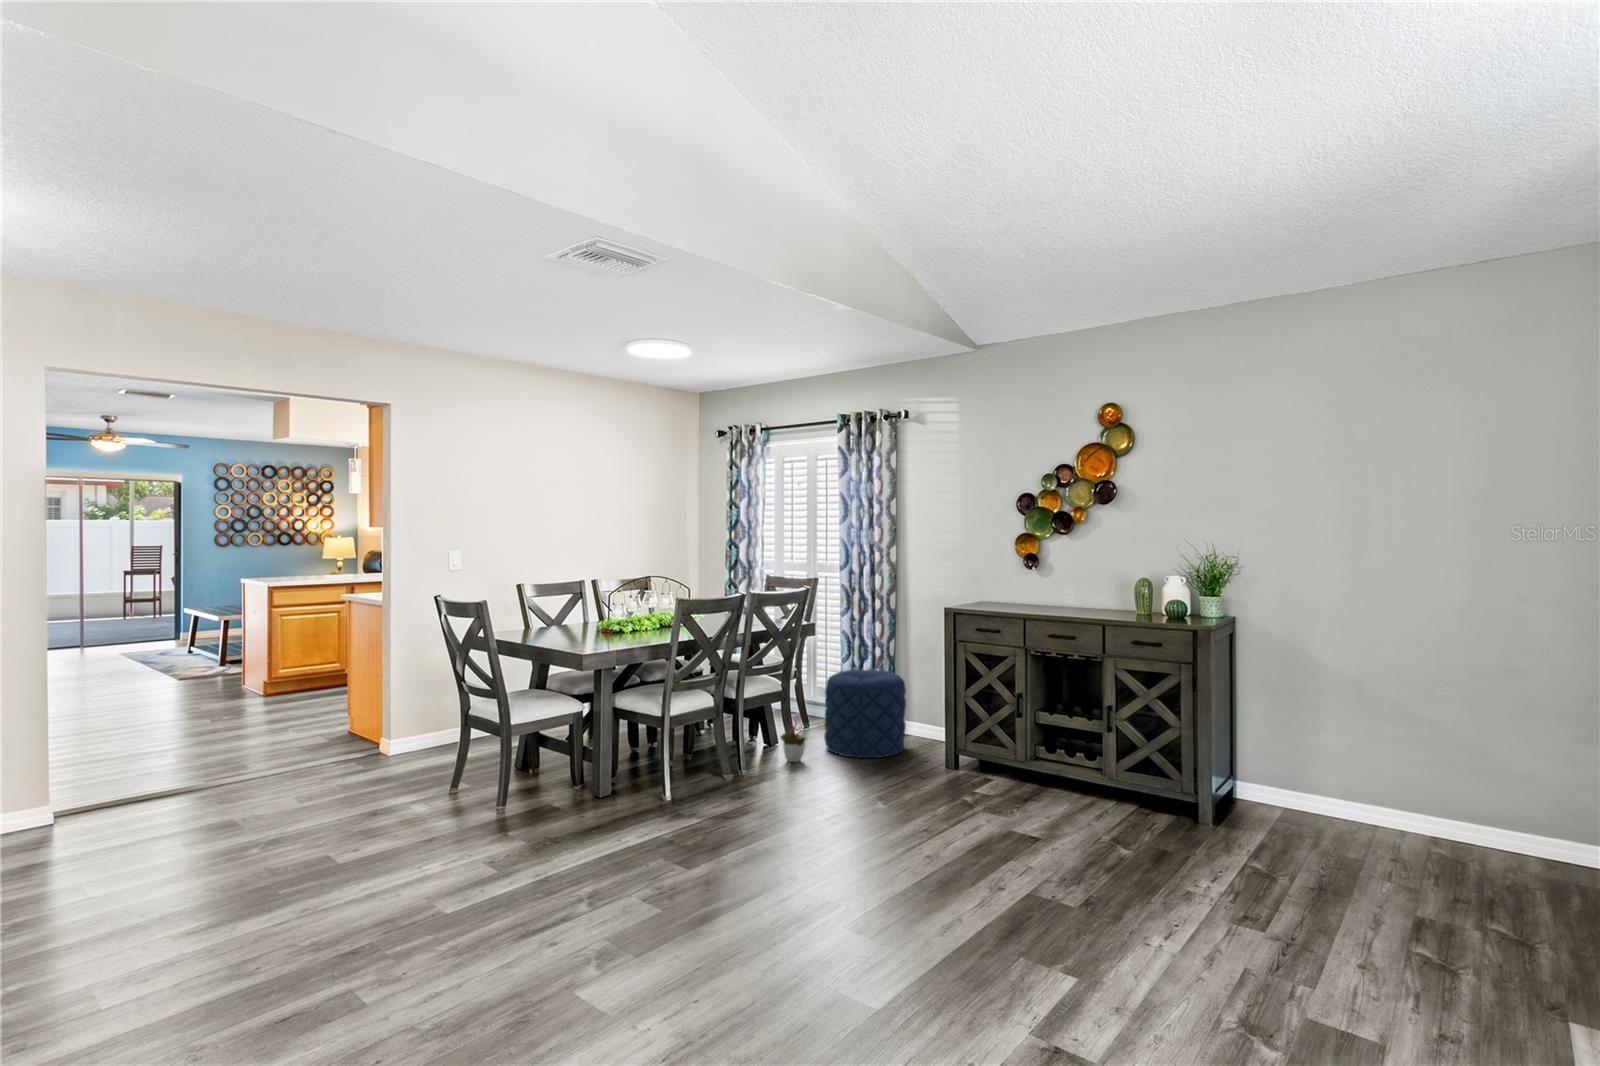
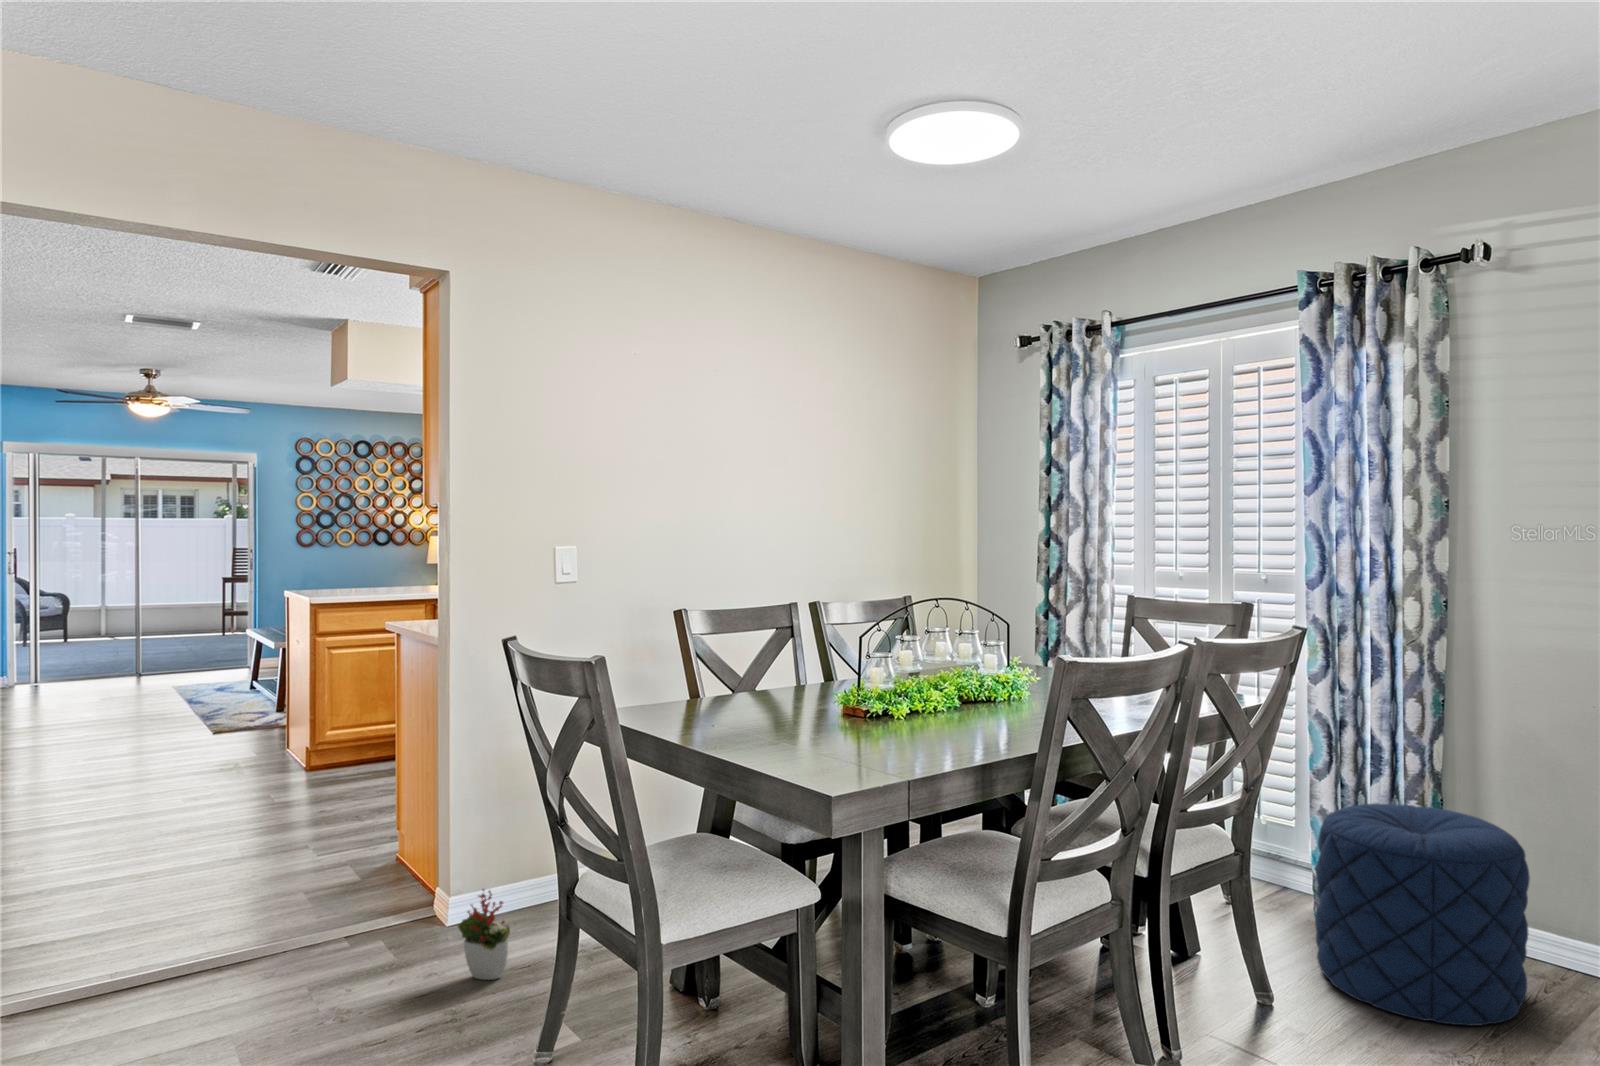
decorative plant: present [781,721,805,762] -> present [458,889,510,980]

